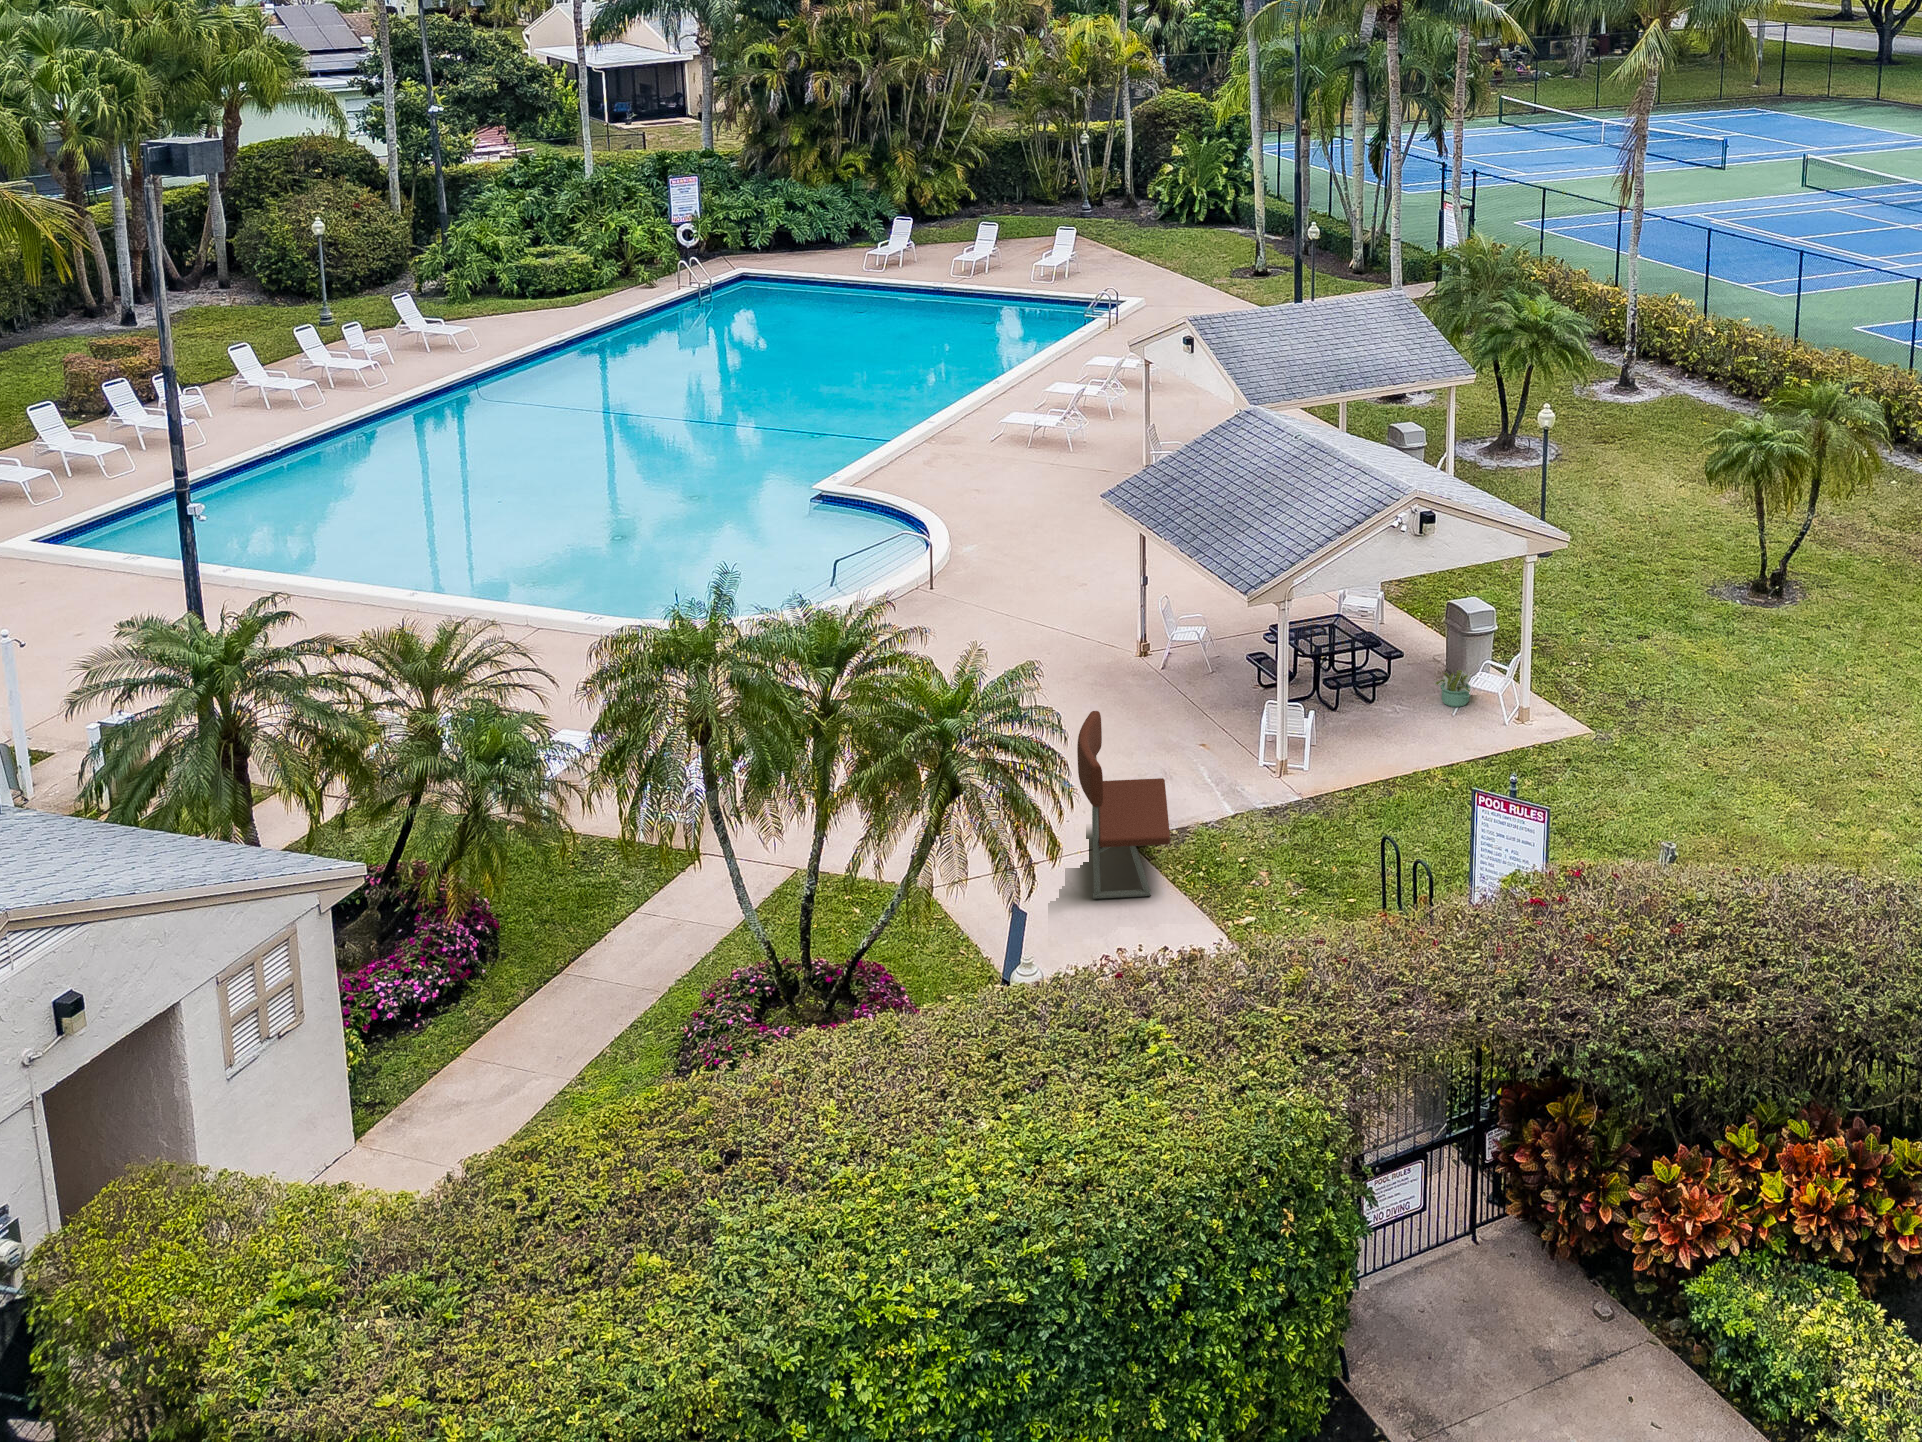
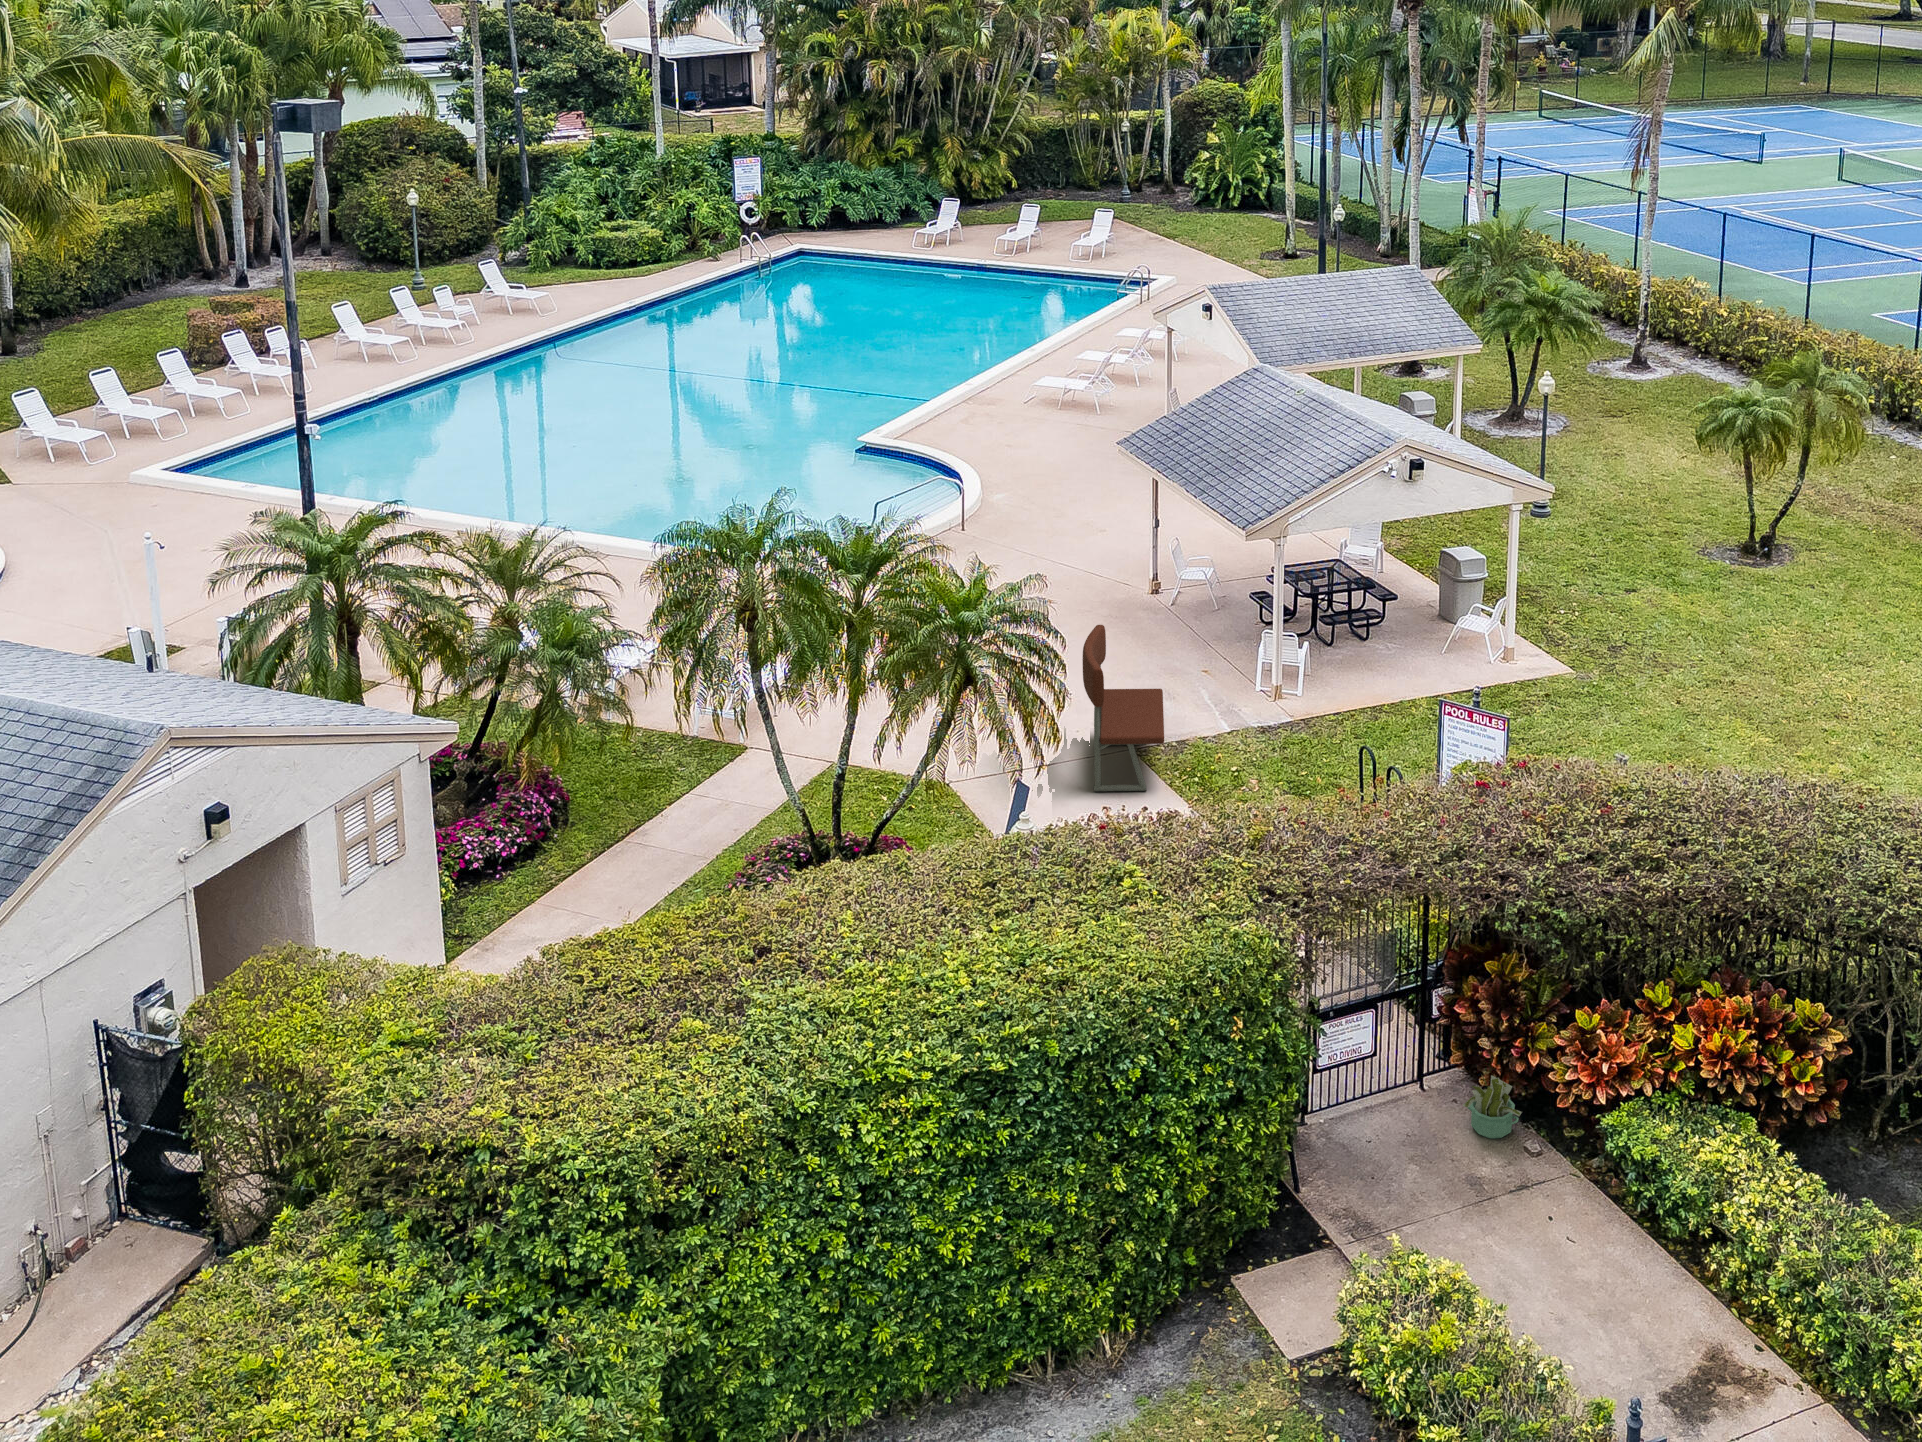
decorative plant: present [1434,670,1471,707] -> present [1463,1076,1522,1139]

